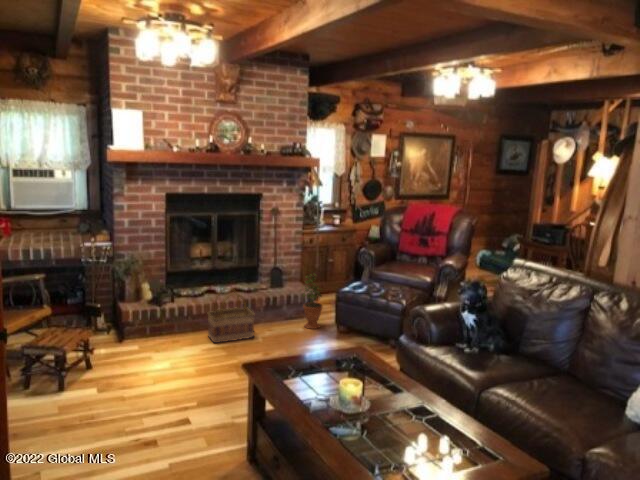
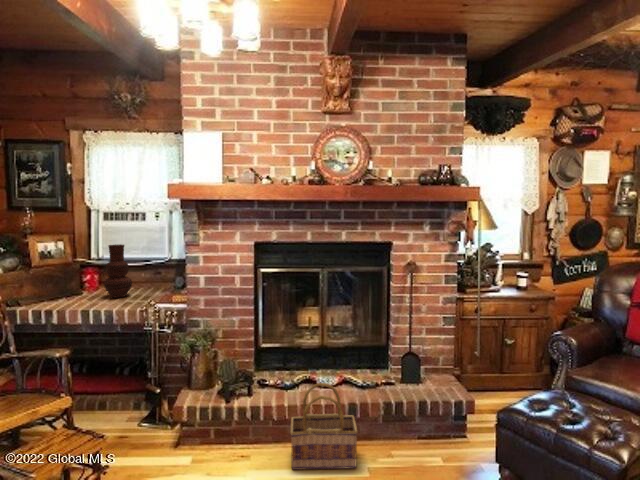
vase: none [29,197,54,240] -> present [104,244,132,298]
potted plant: present [303,274,323,329] -> none [438,365,477,464]

